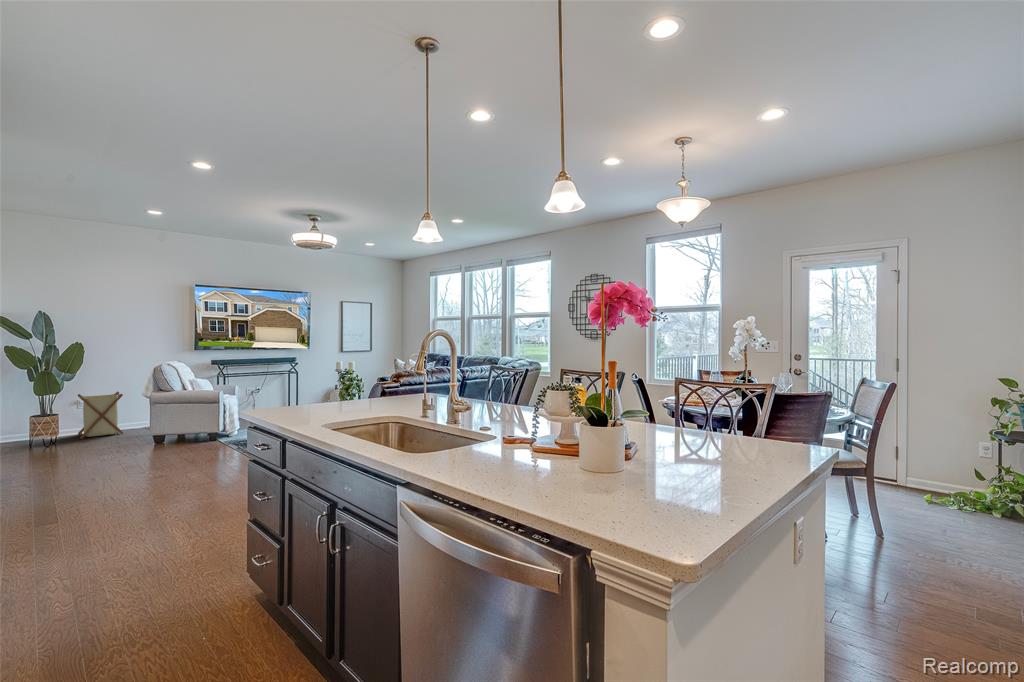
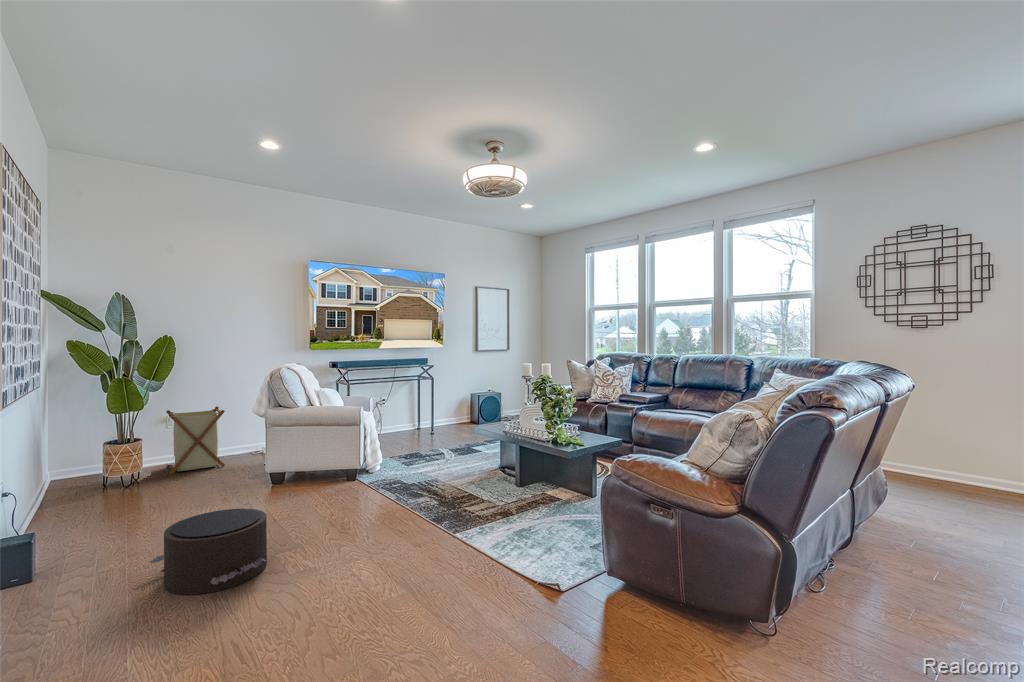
pouf: none [69,447,140,487] -> present [149,509,267,595]

